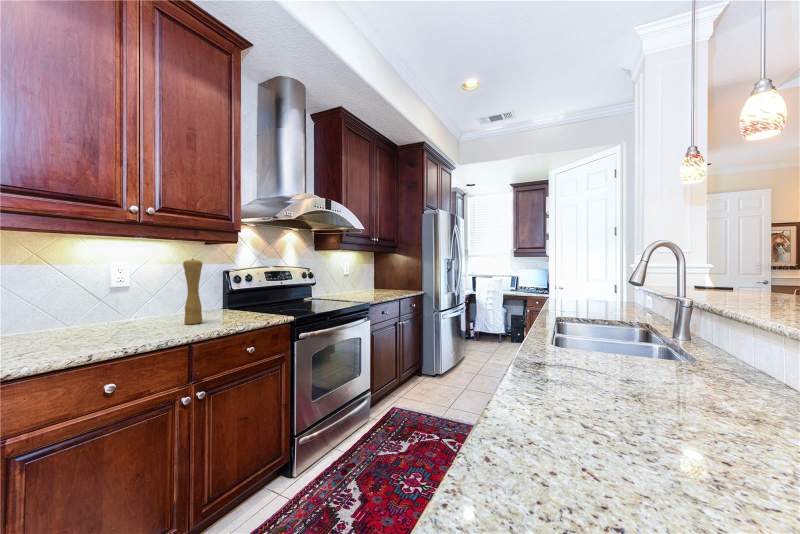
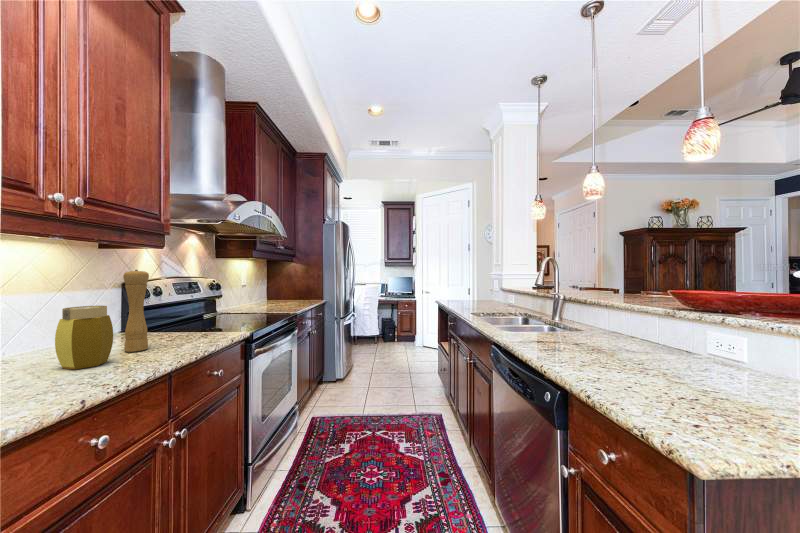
jar: none [124,286,162,333] -> present [55,306,113,369]

